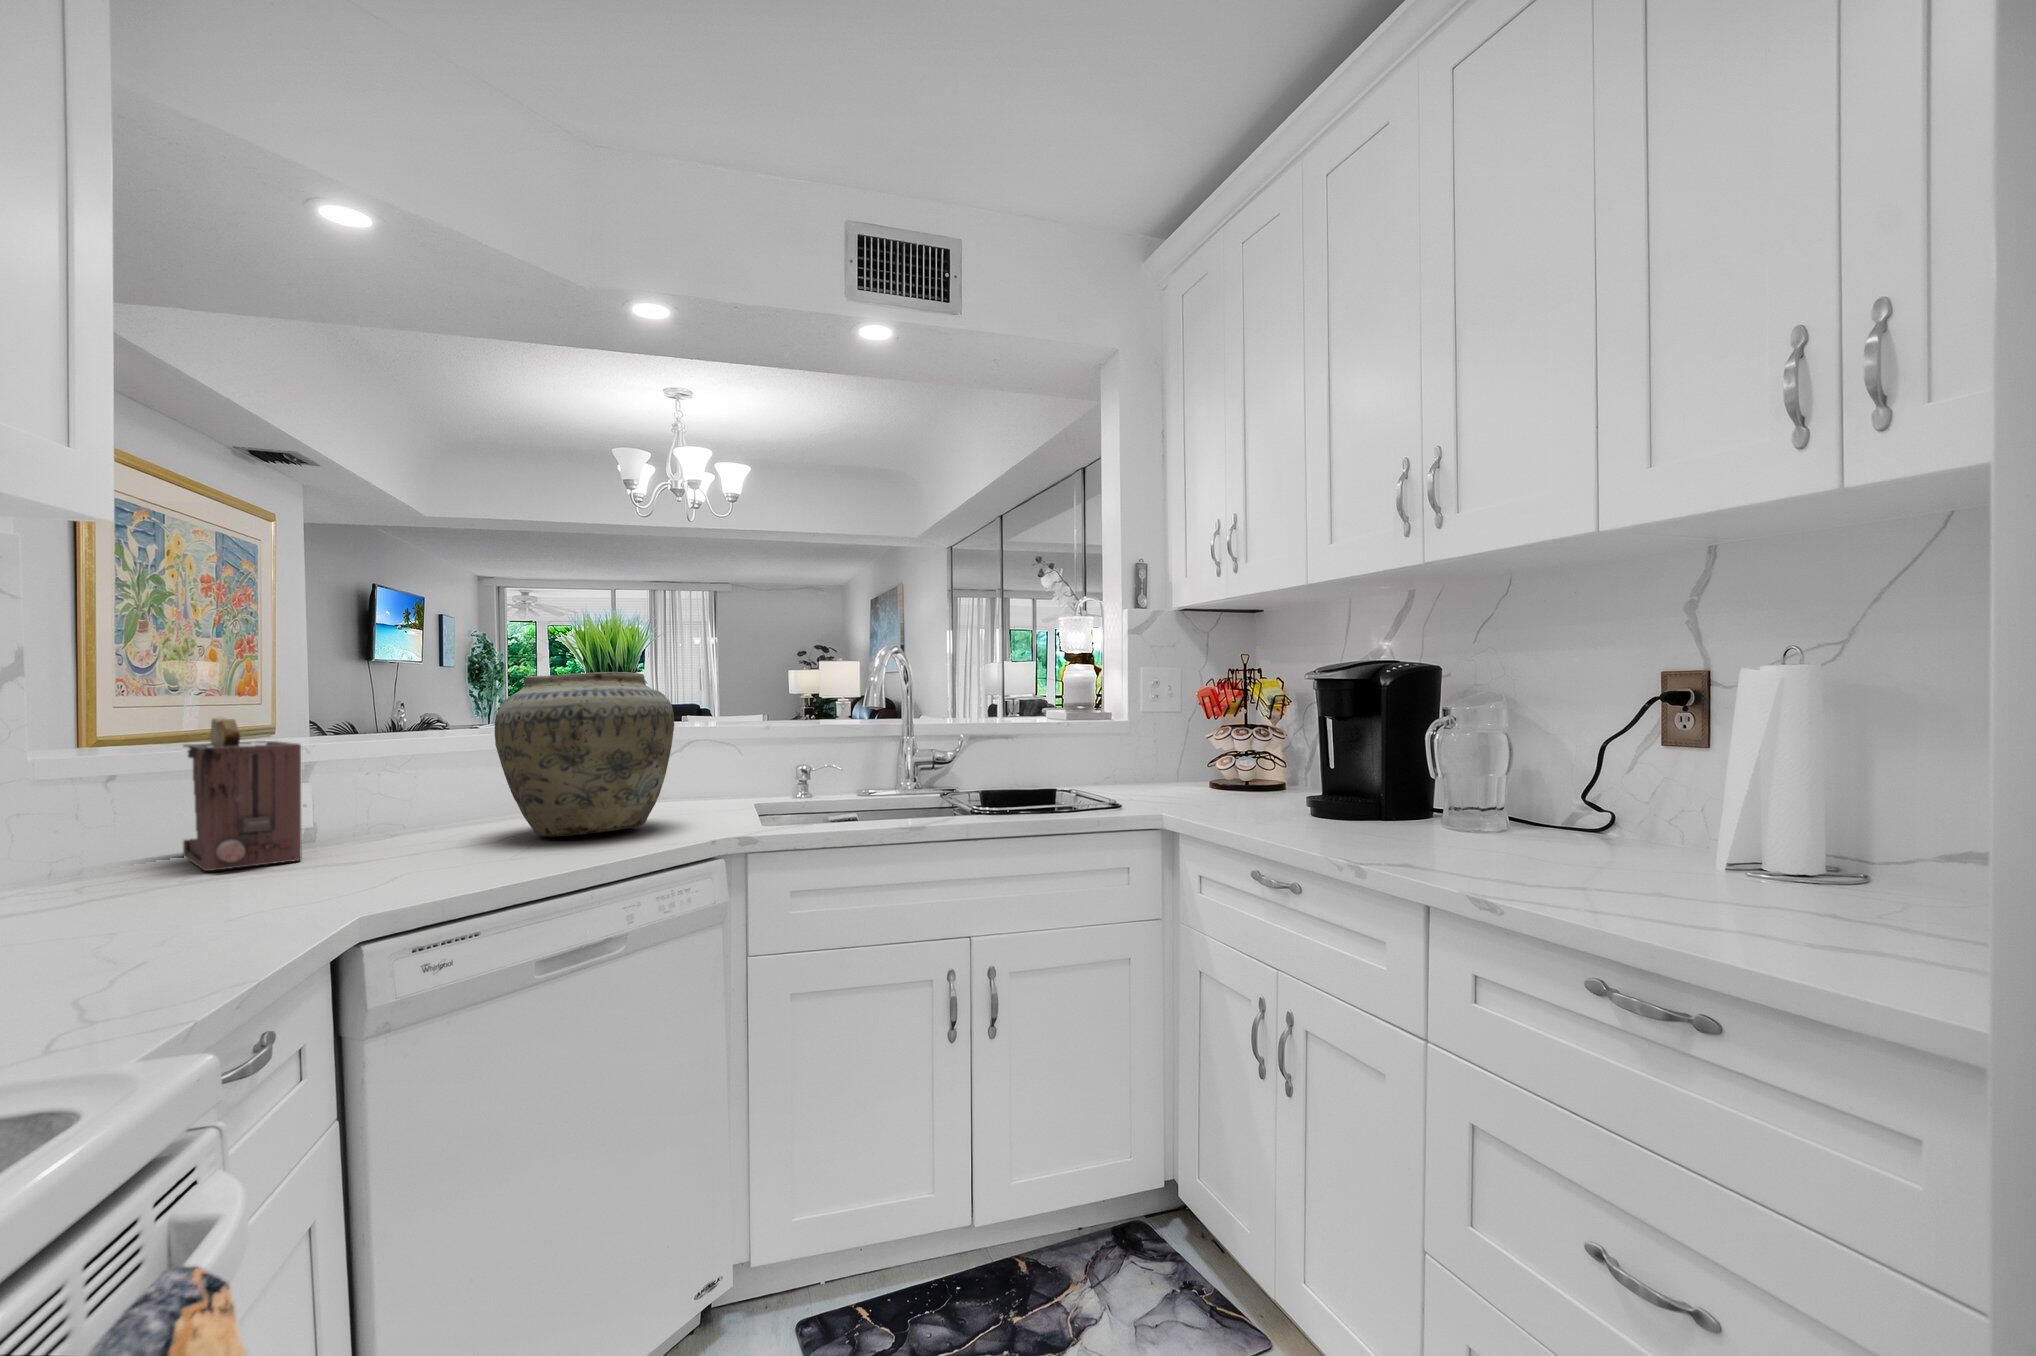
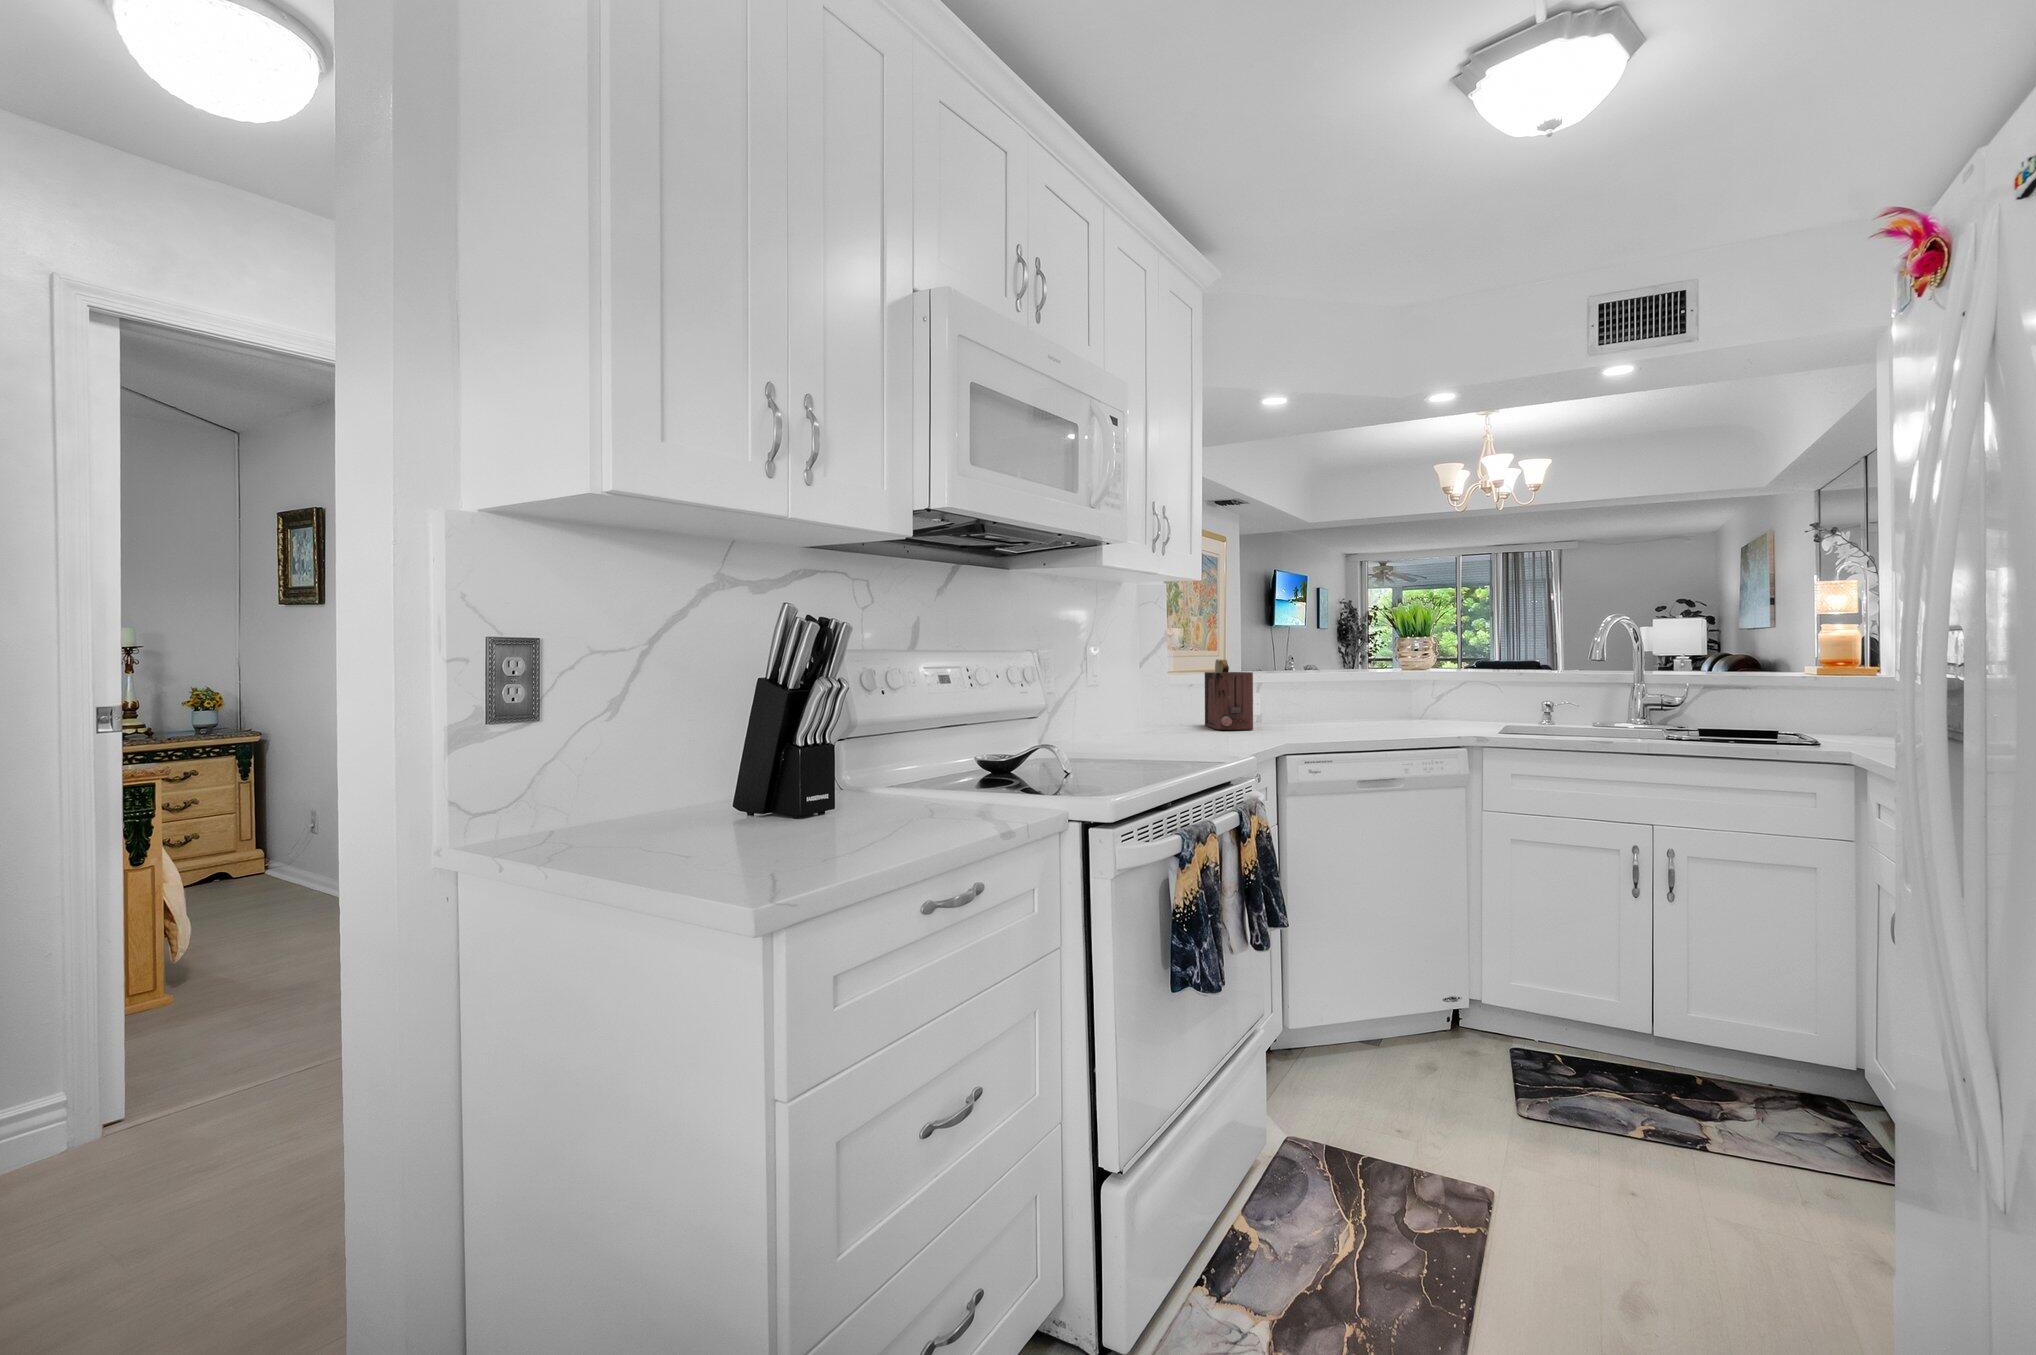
vase: present [495,672,674,837] -> none [1341,636,1443,729]

